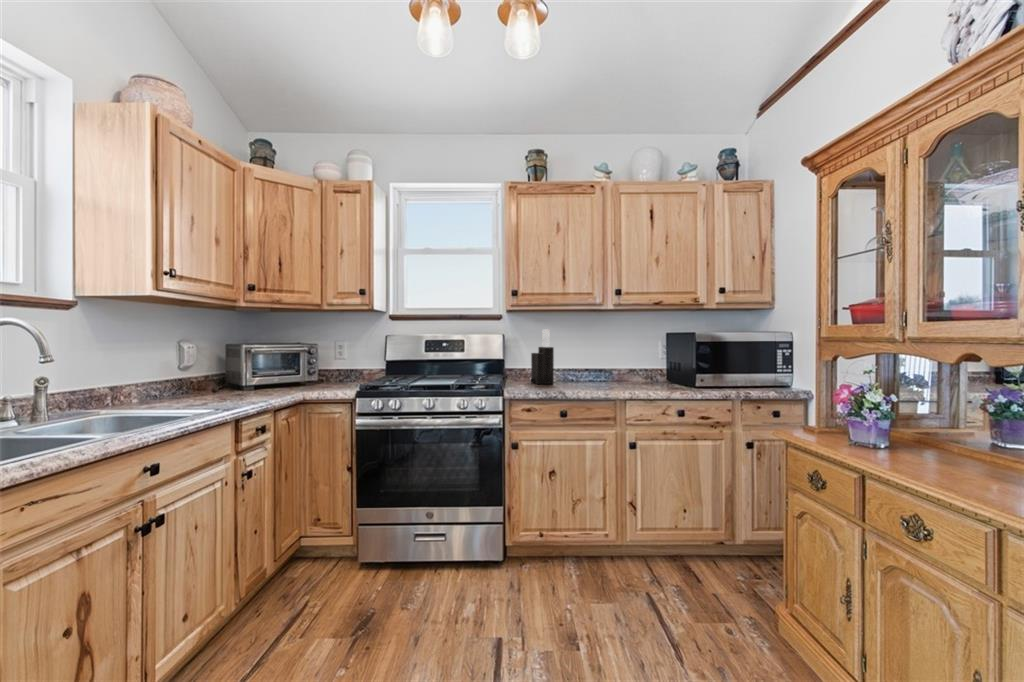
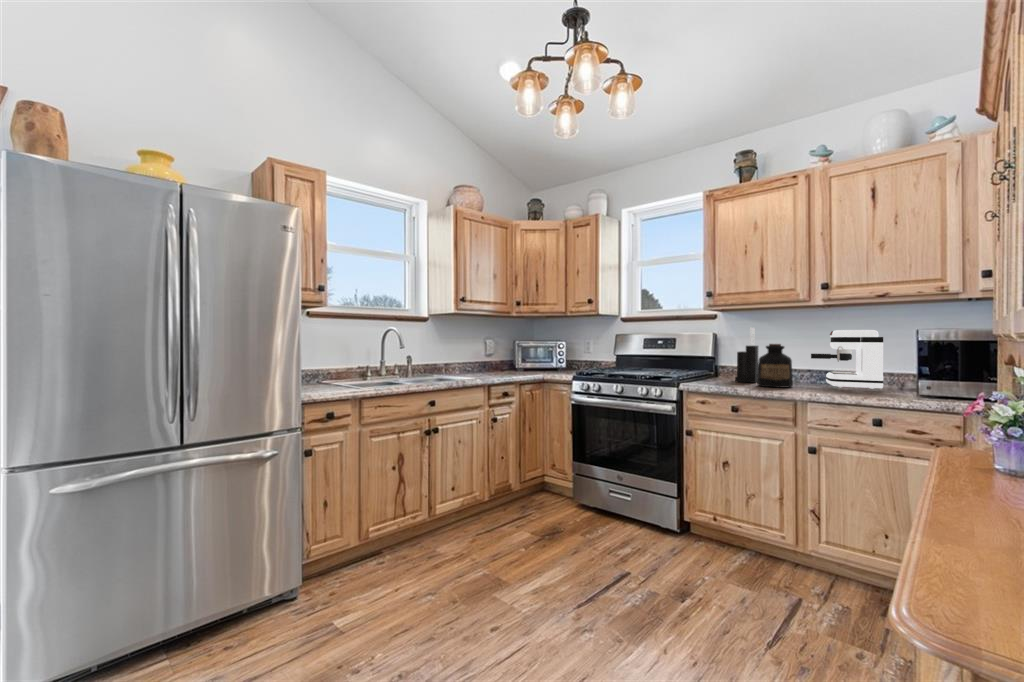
coffee maker: none [594,333,651,384] -> present [811,330,883,389]
bottle: none [564,345,594,388] -> present [757,344,793,388]

